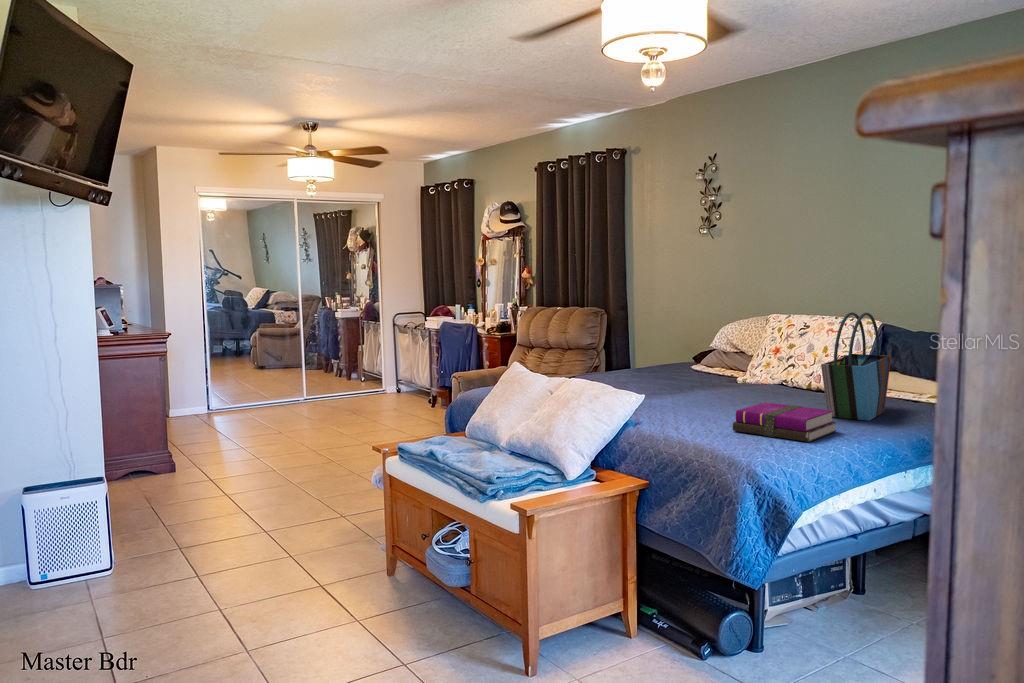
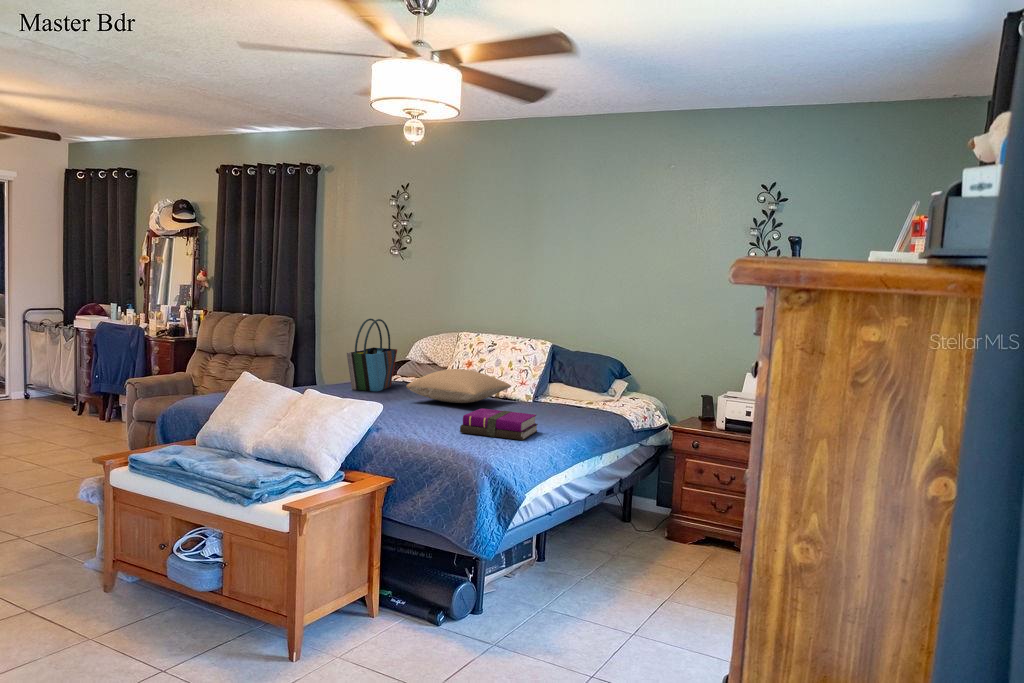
tote bag: present [821,312,891,421] -> present [347,318,397,392]
pillow: none [692,357,823,396] -> present [407,369,511,403]

